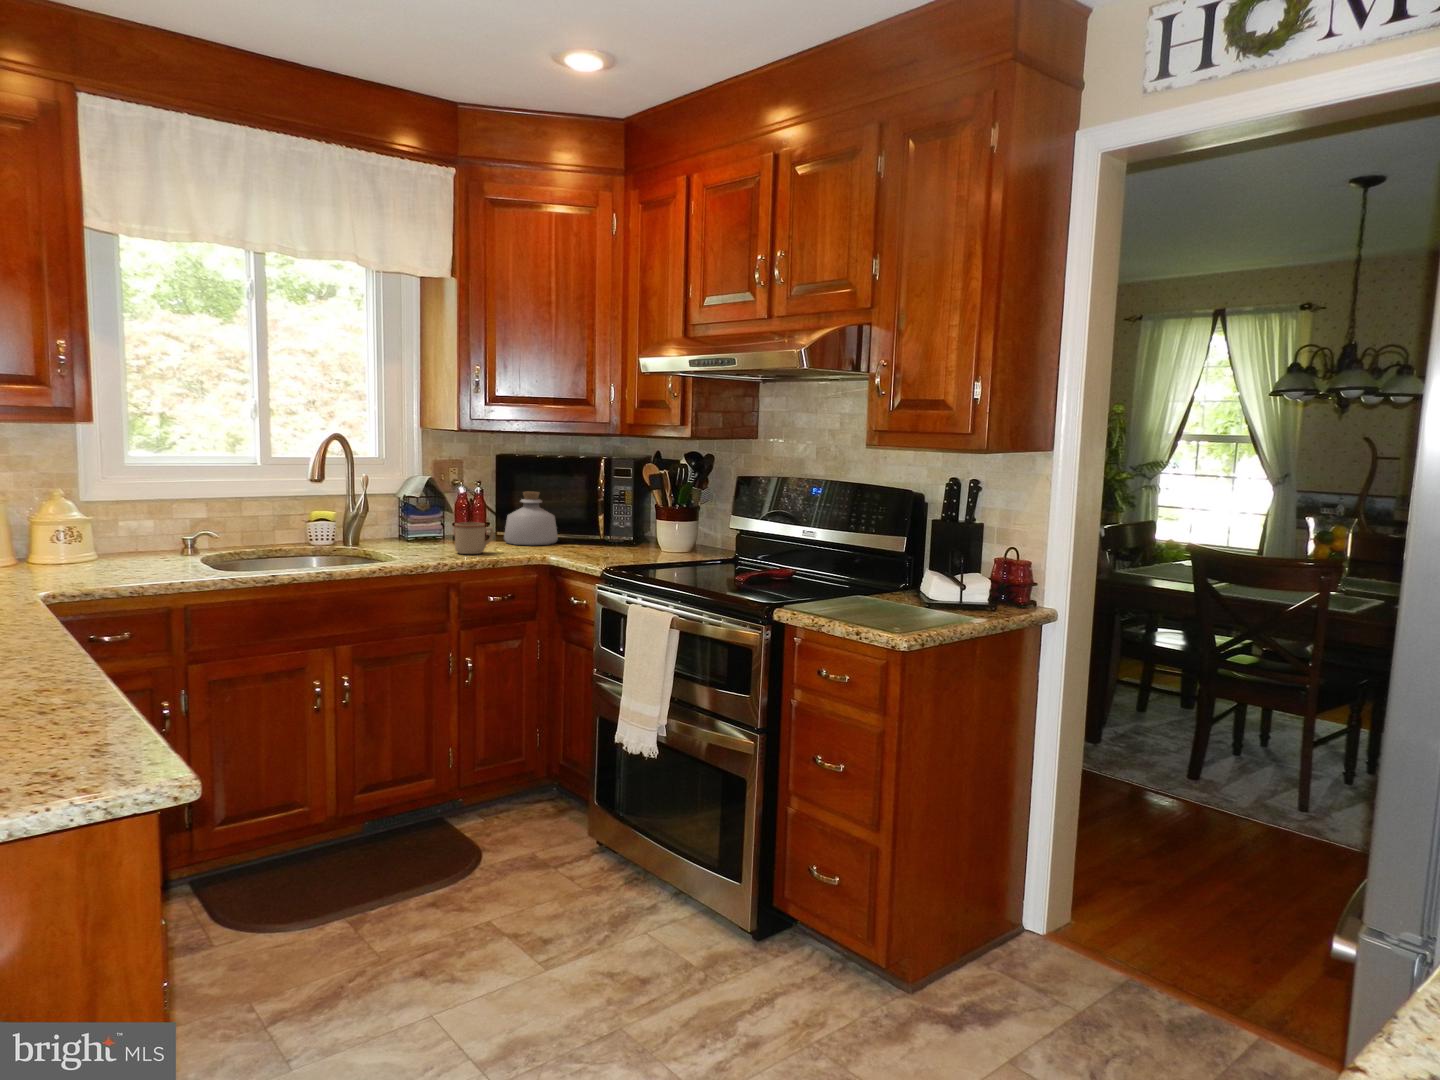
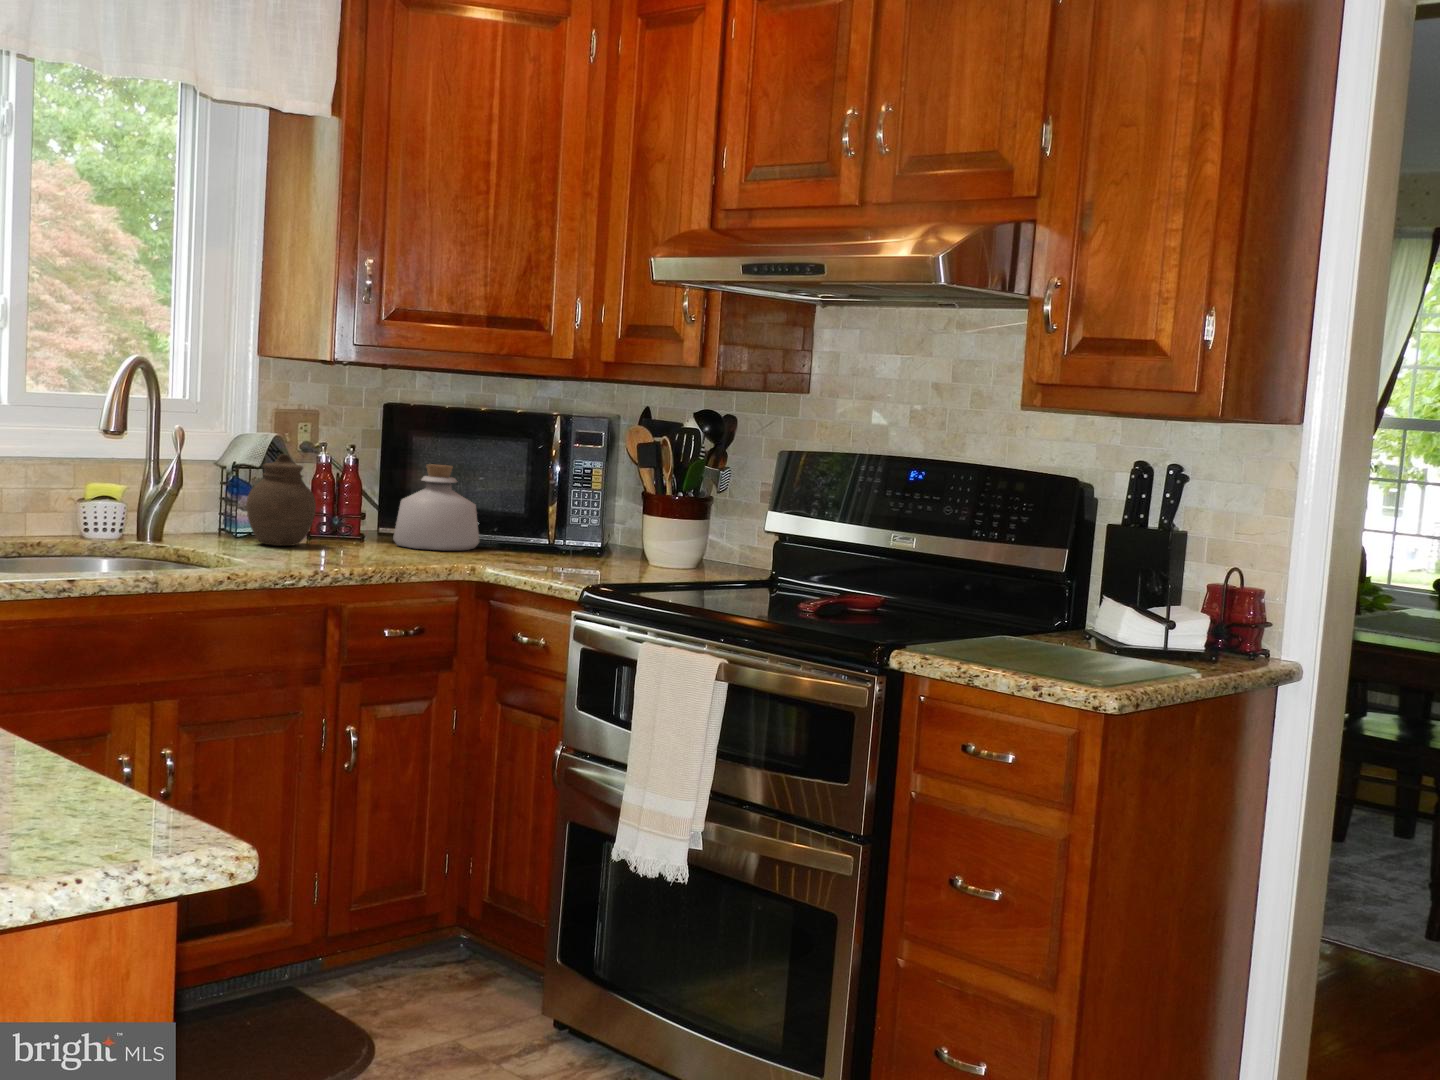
jar: none [409,490,452,546] -> present [246,454,316,546]
mug: present [455,522,494,554] -> none [329,509,391,560]

